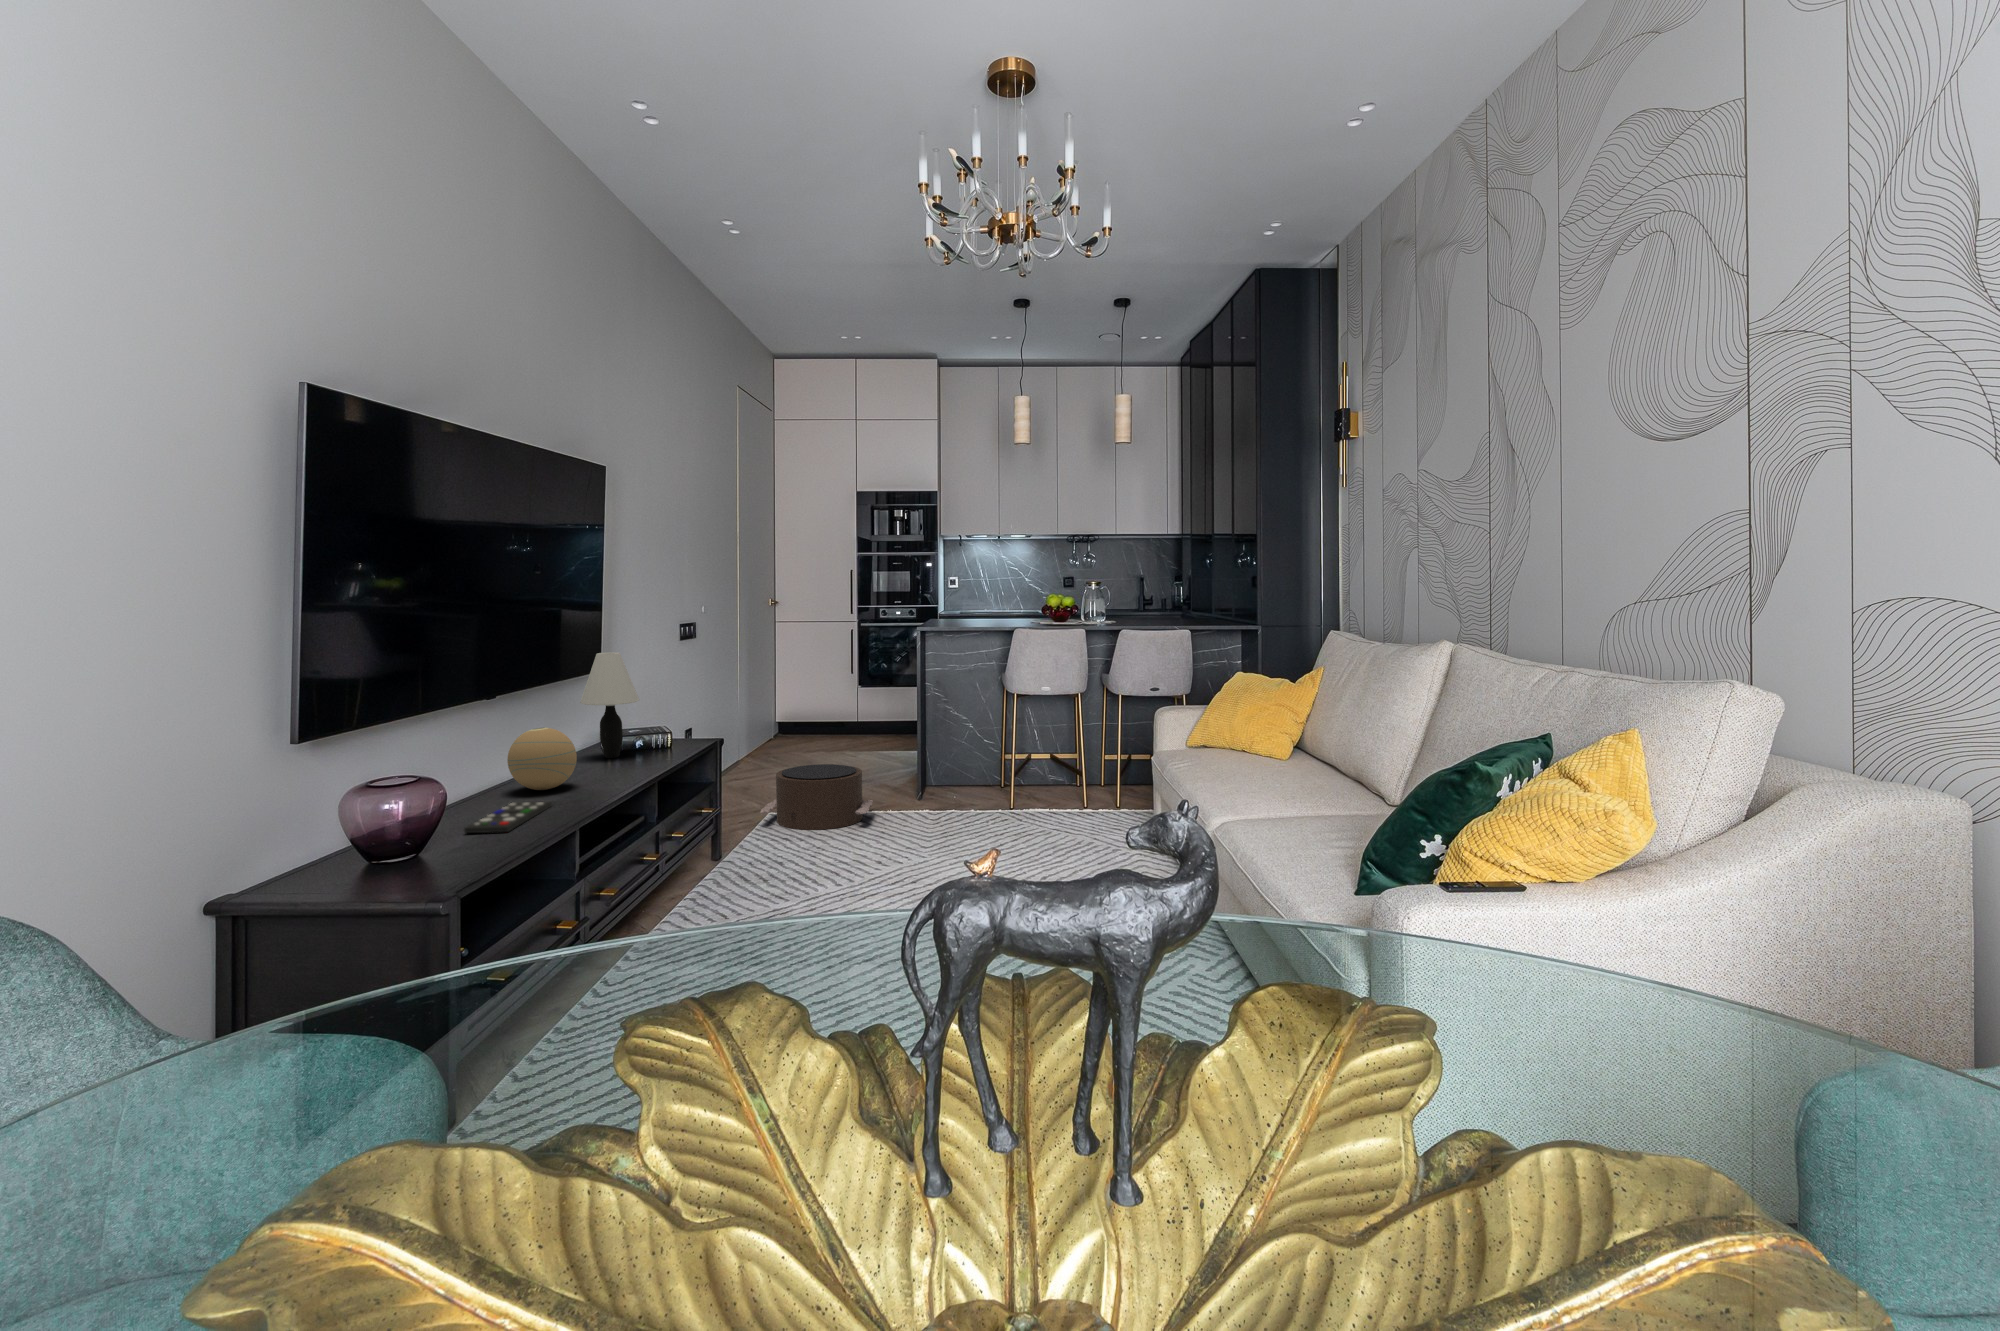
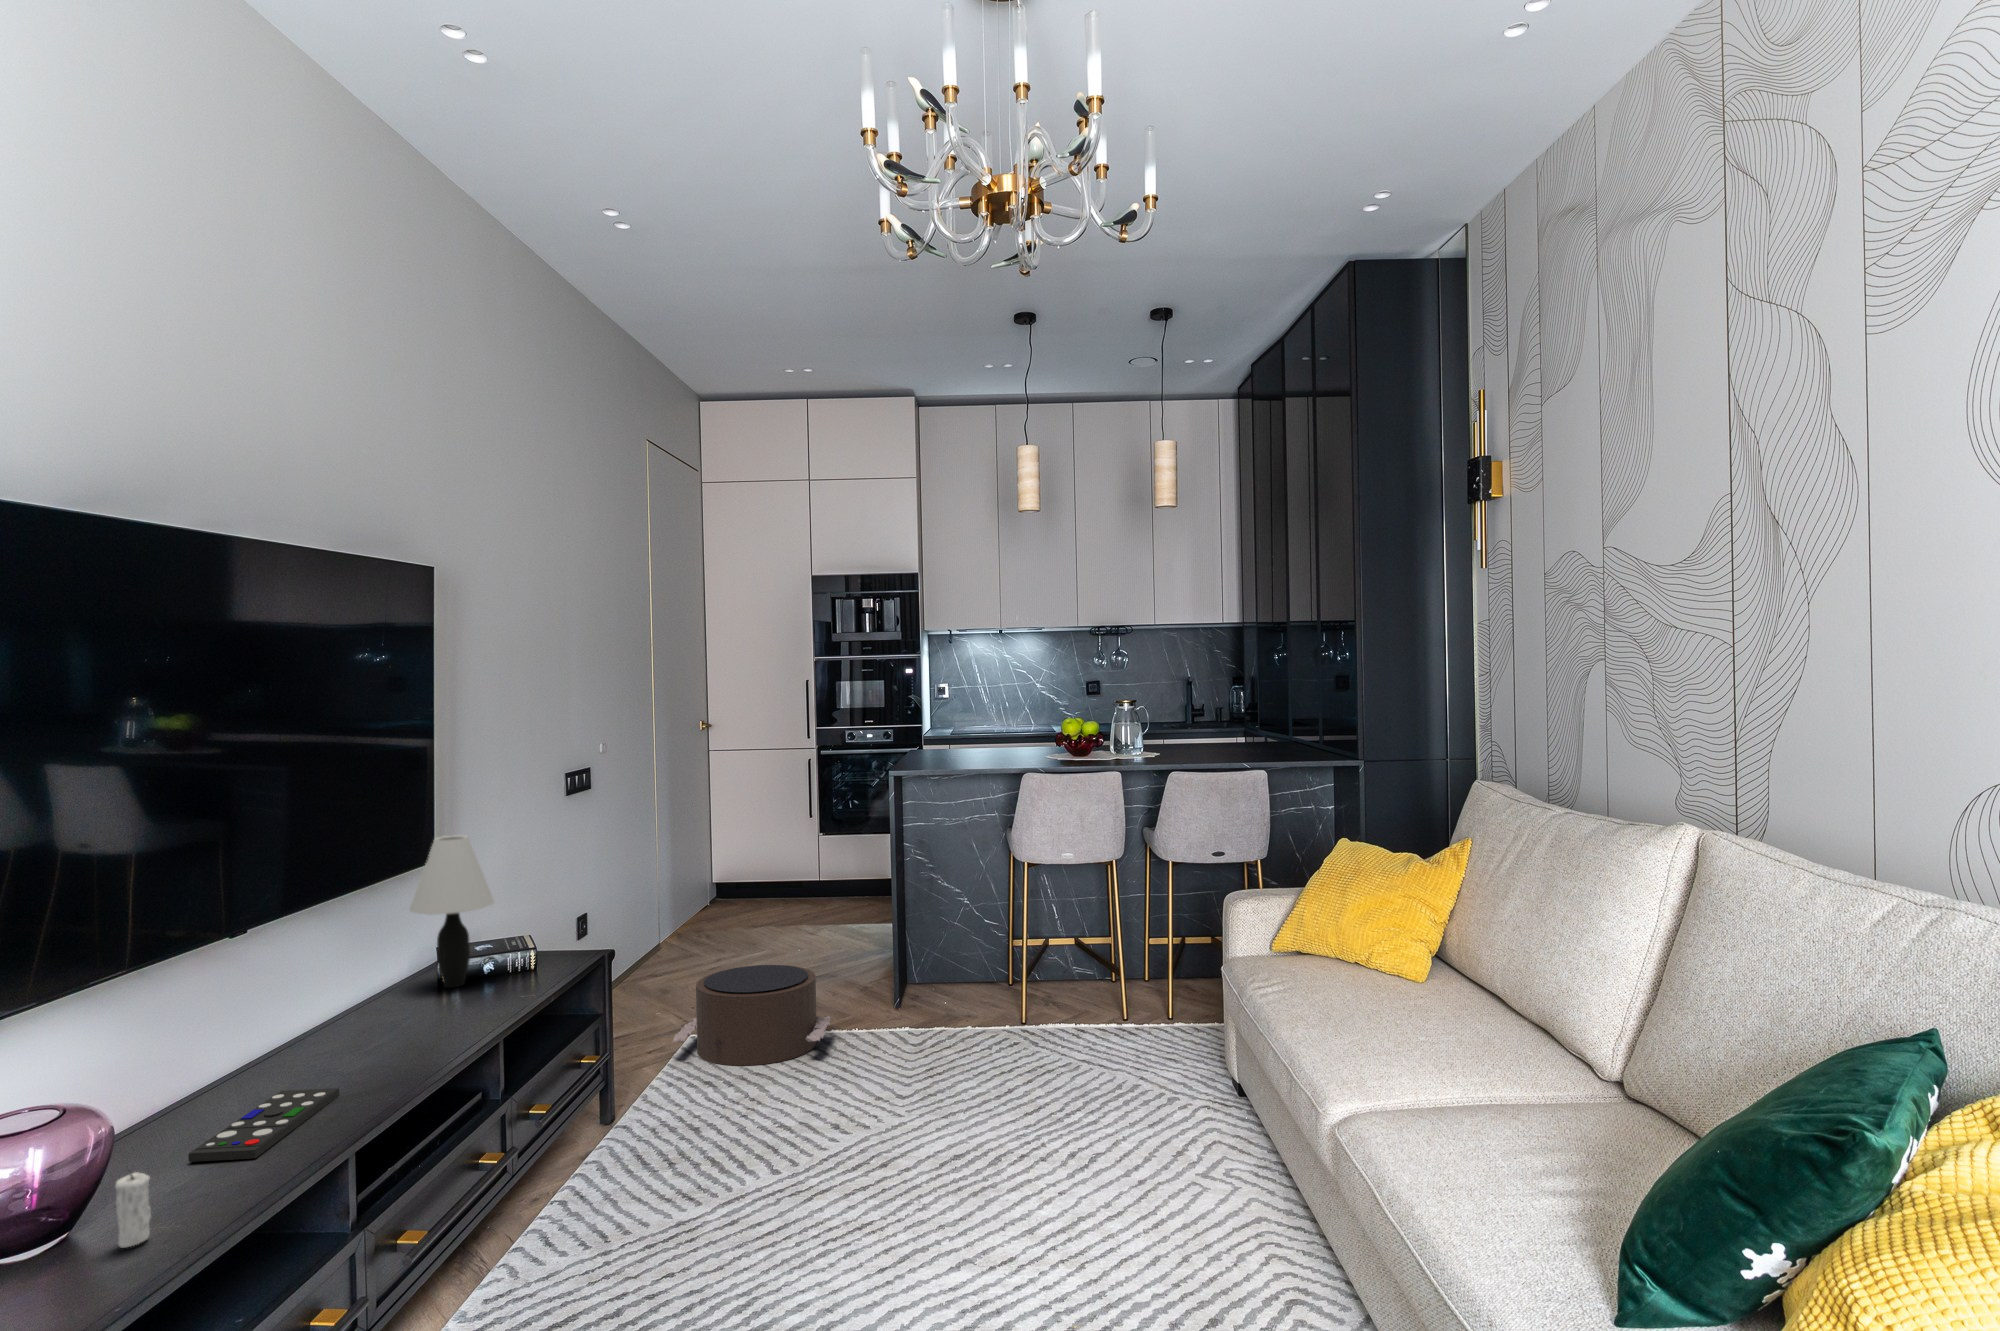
decorative orb: present [507,728,577,790] -> none [284,965,388,1060]
candle: none [434,816,456,867] -> present [115,1173,151,1248]

